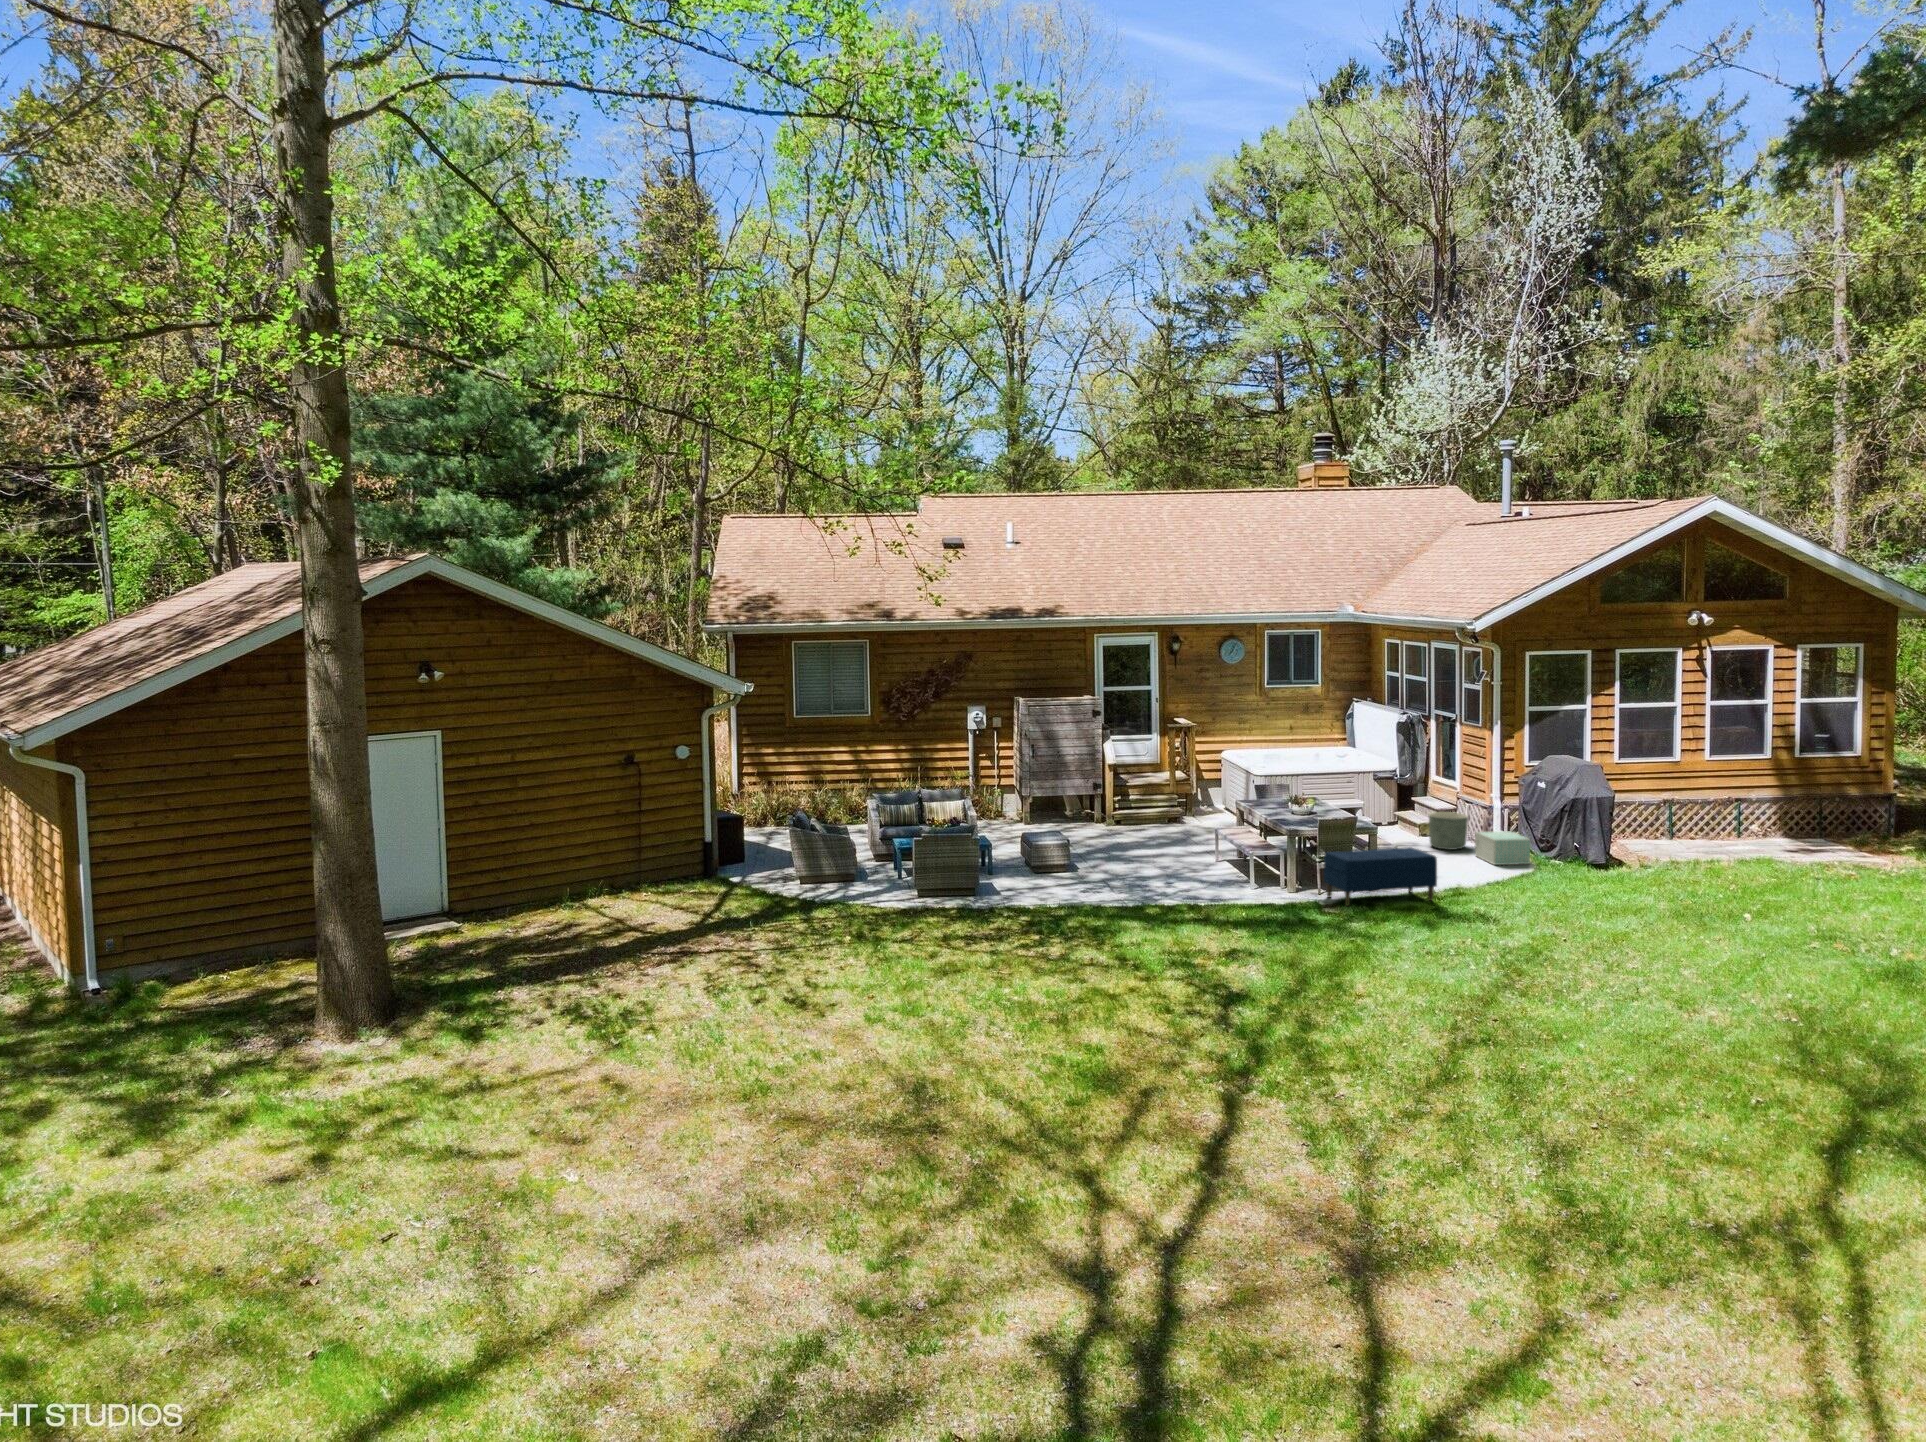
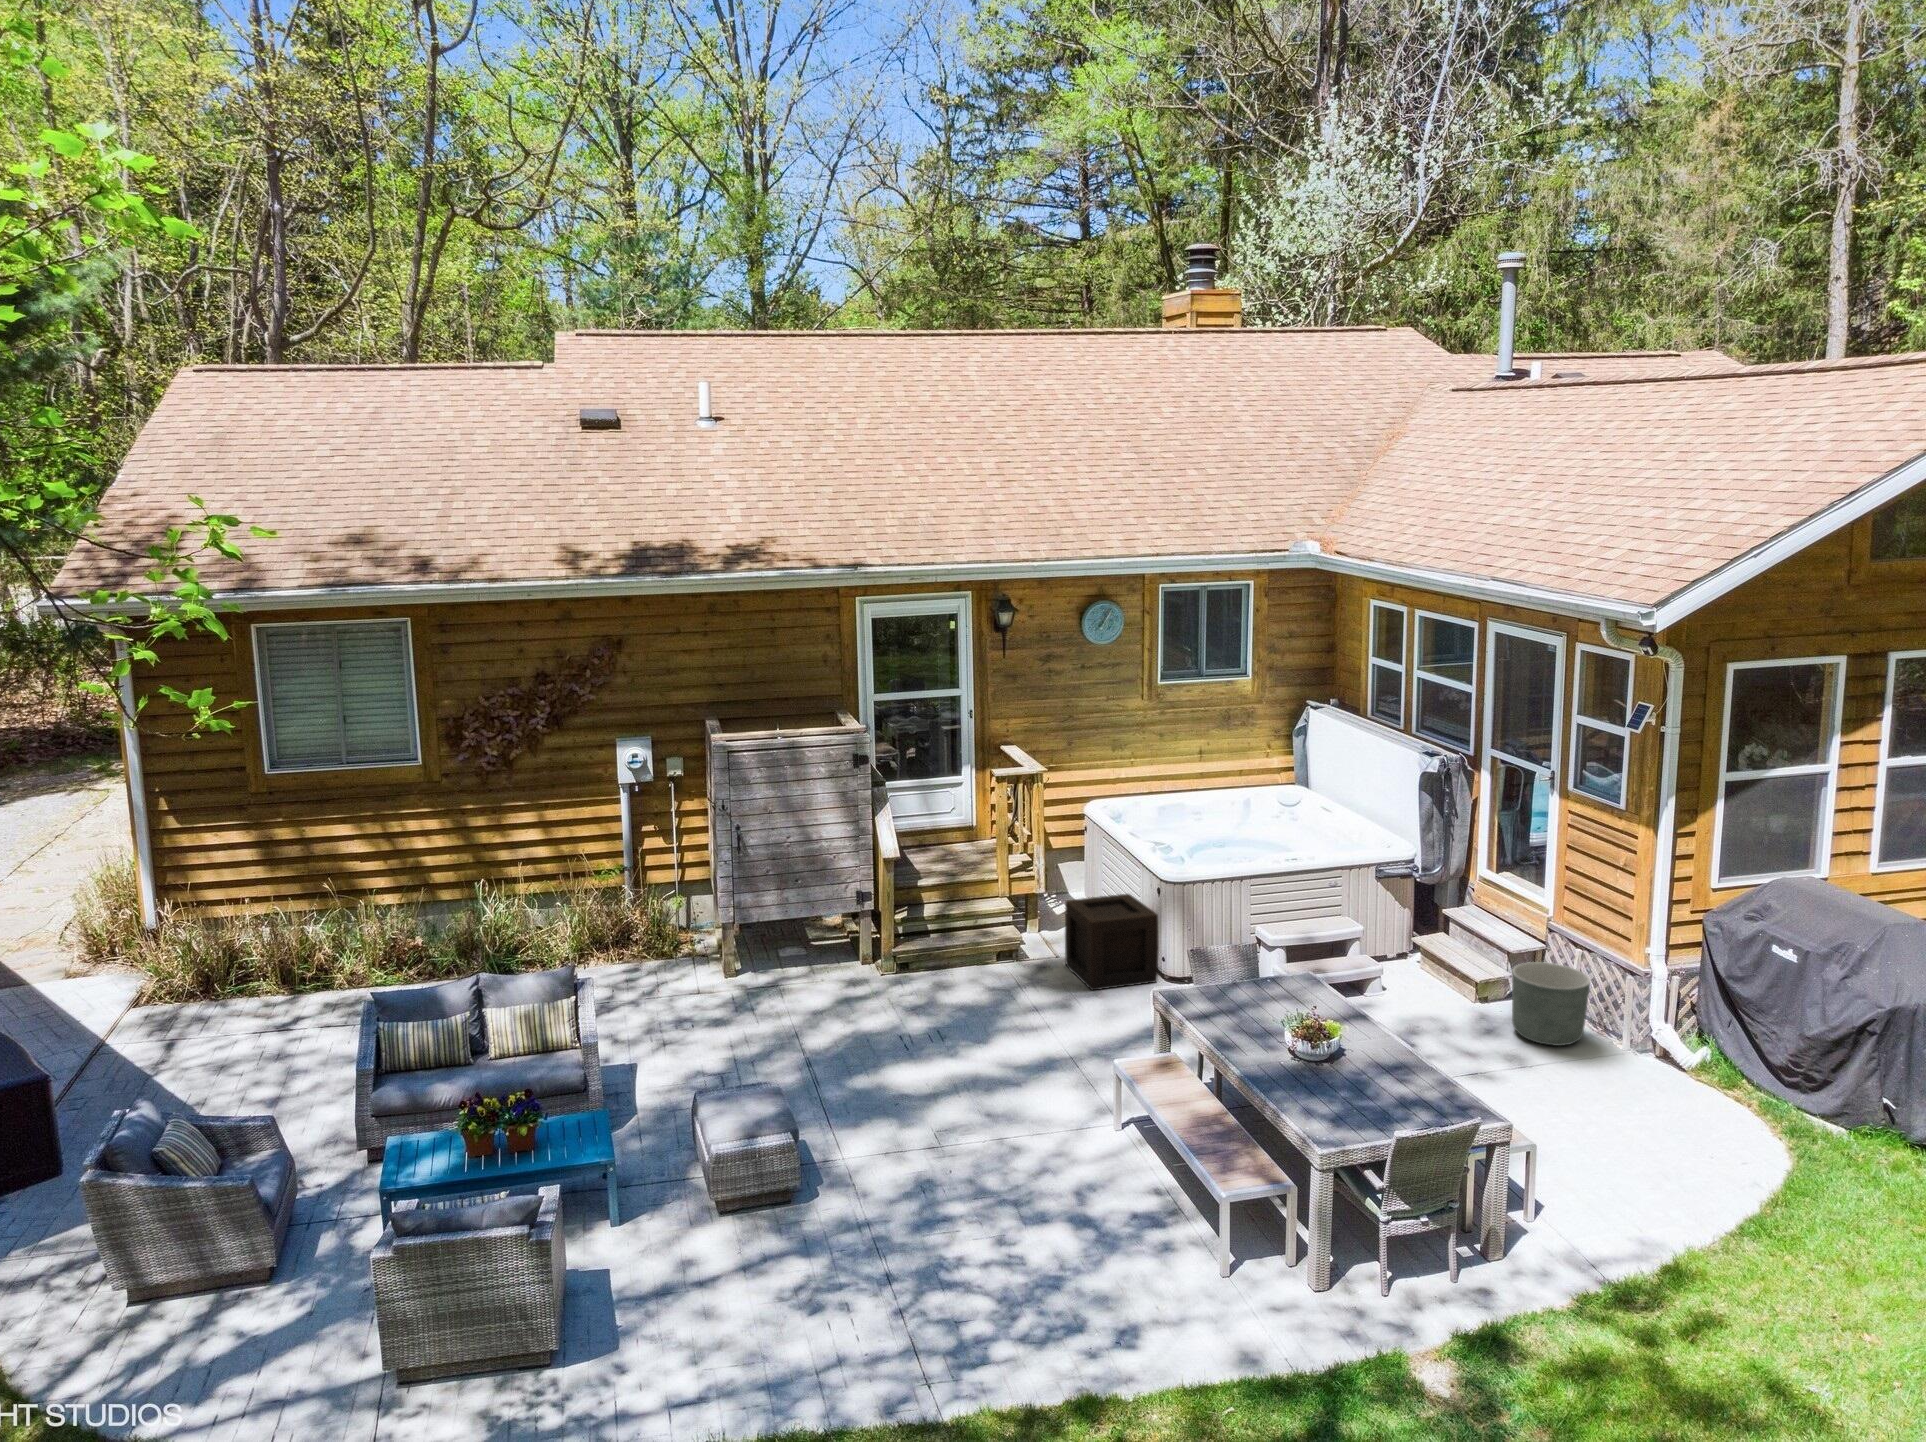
wooden crate: none [1202,787,1250,830] -> present [1065,894,1159,990]
storage box: present [1475,831,1530,865] -> none [1619,1017,1747,1107]
bench: present [1324,847,1437,906] -> none [1418,1157,1686,1358]

